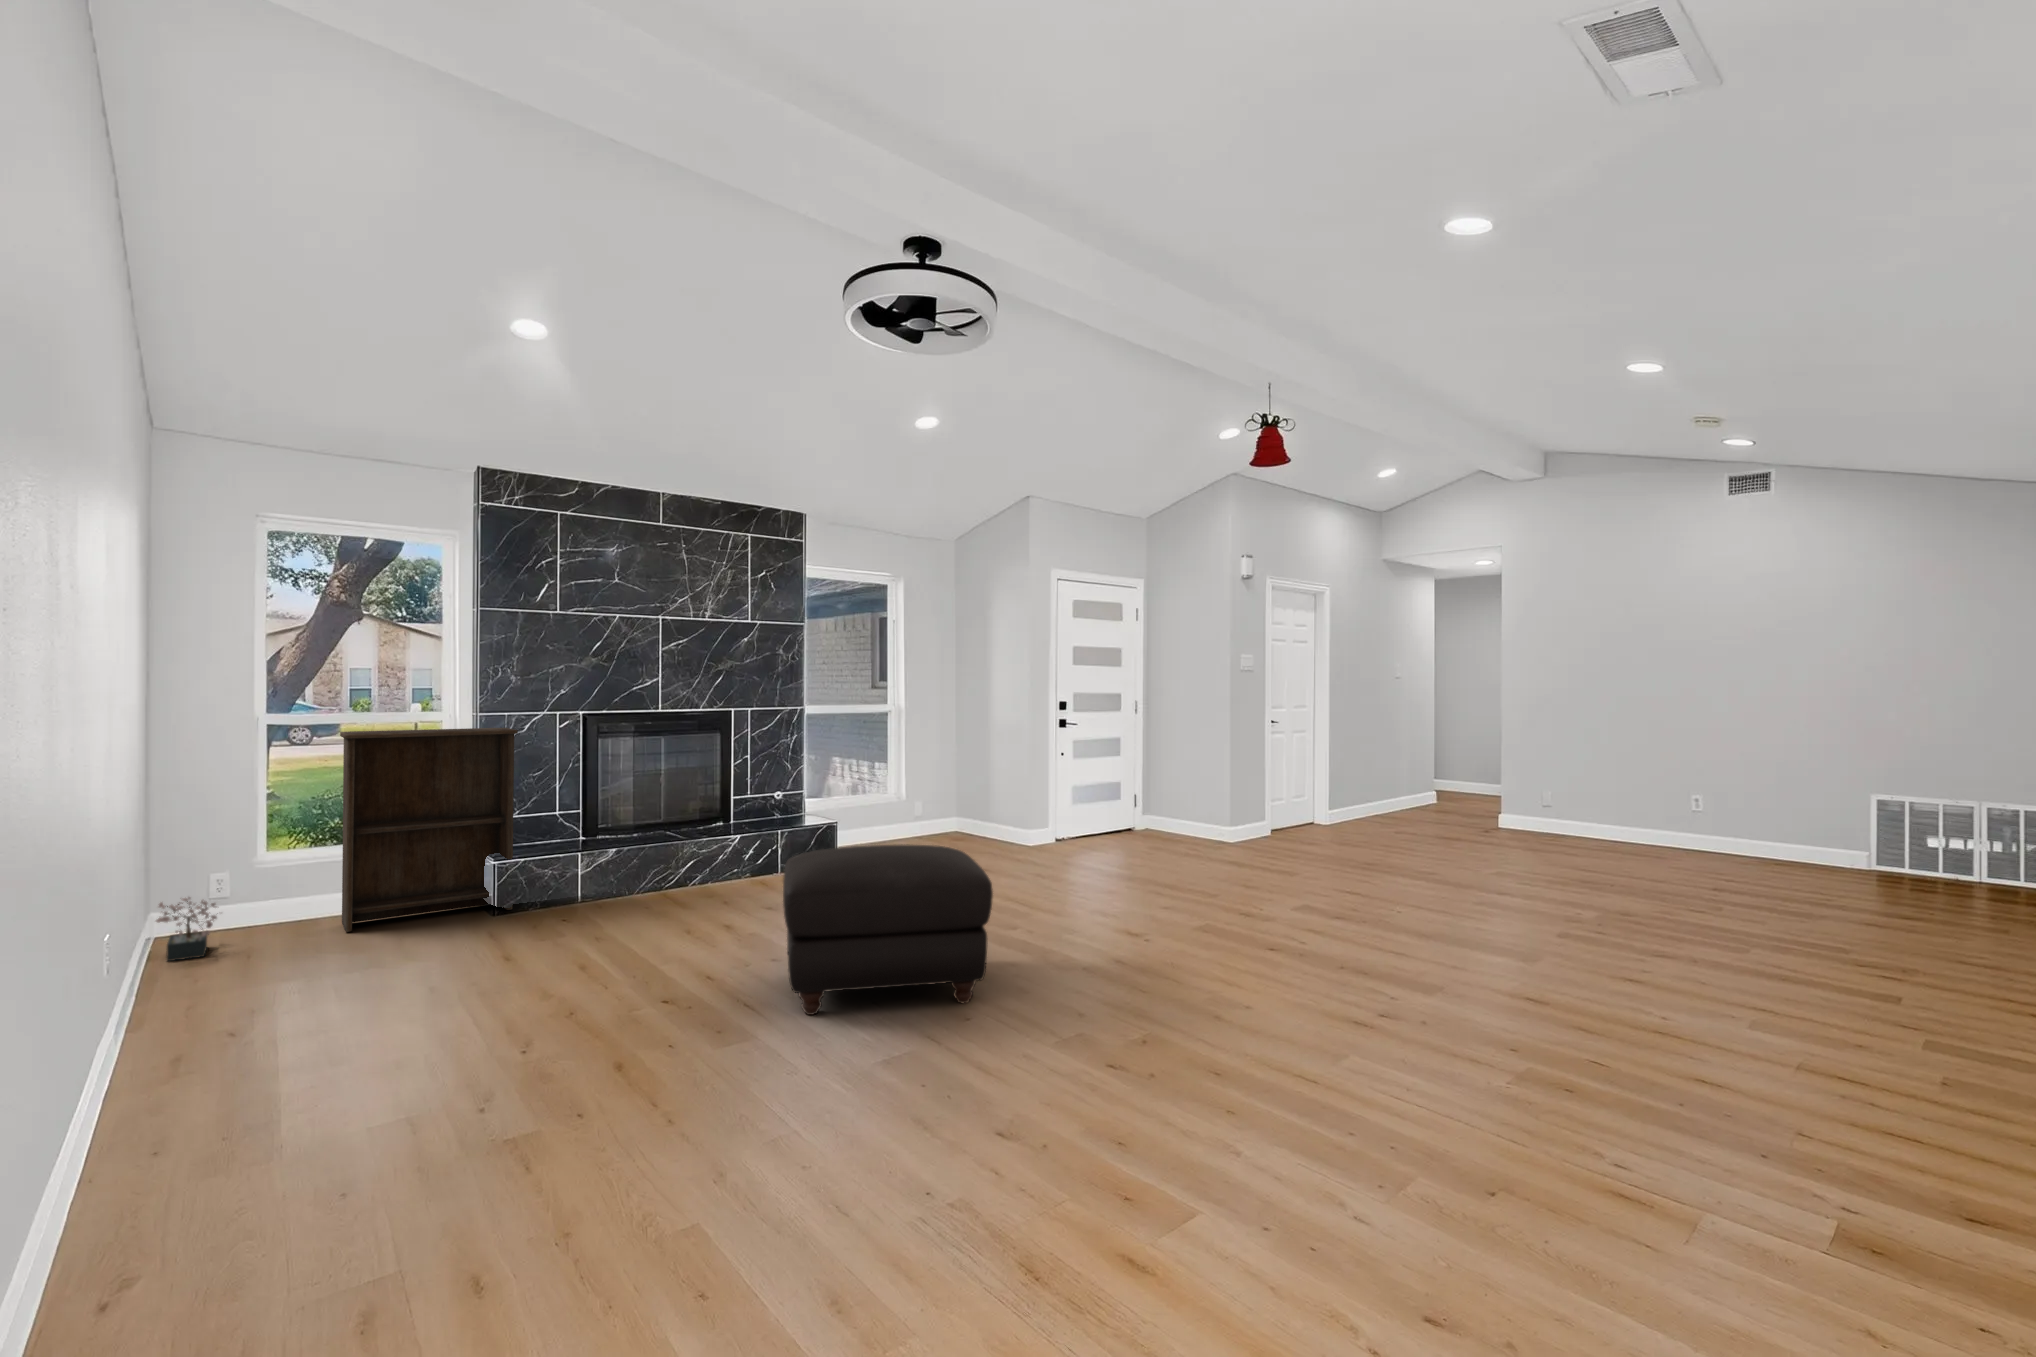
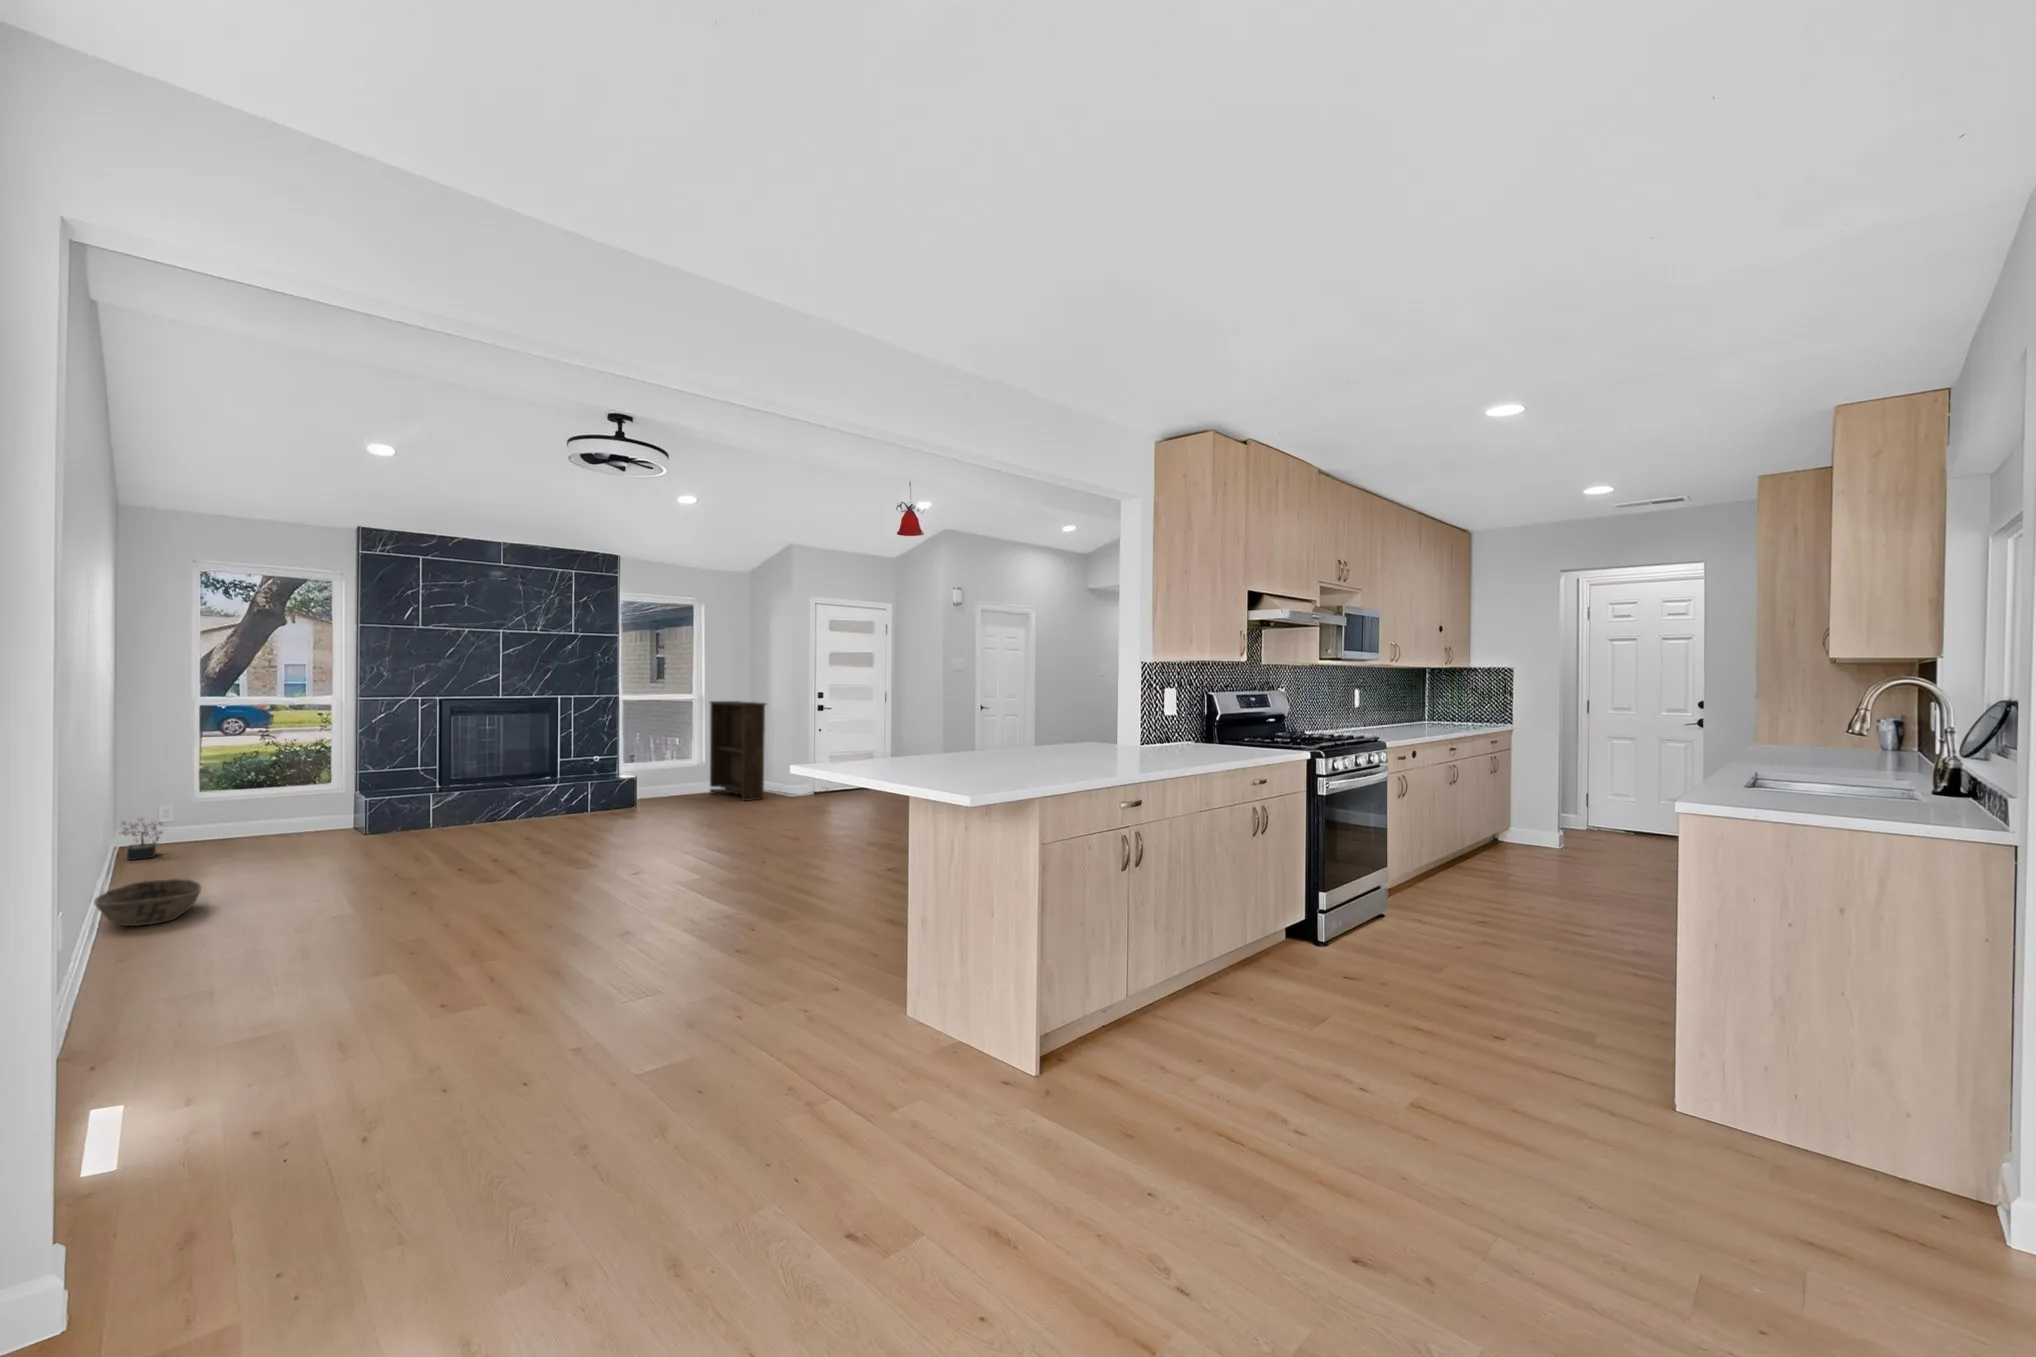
bookshelf: present [340,728,518,932] -> present [710,701,766,801]
ottoman: present [783,844,993,1015] -> none [523,778,667,875]
basket: none [104,1033,285,1146] -> present [94,879,201,926]

